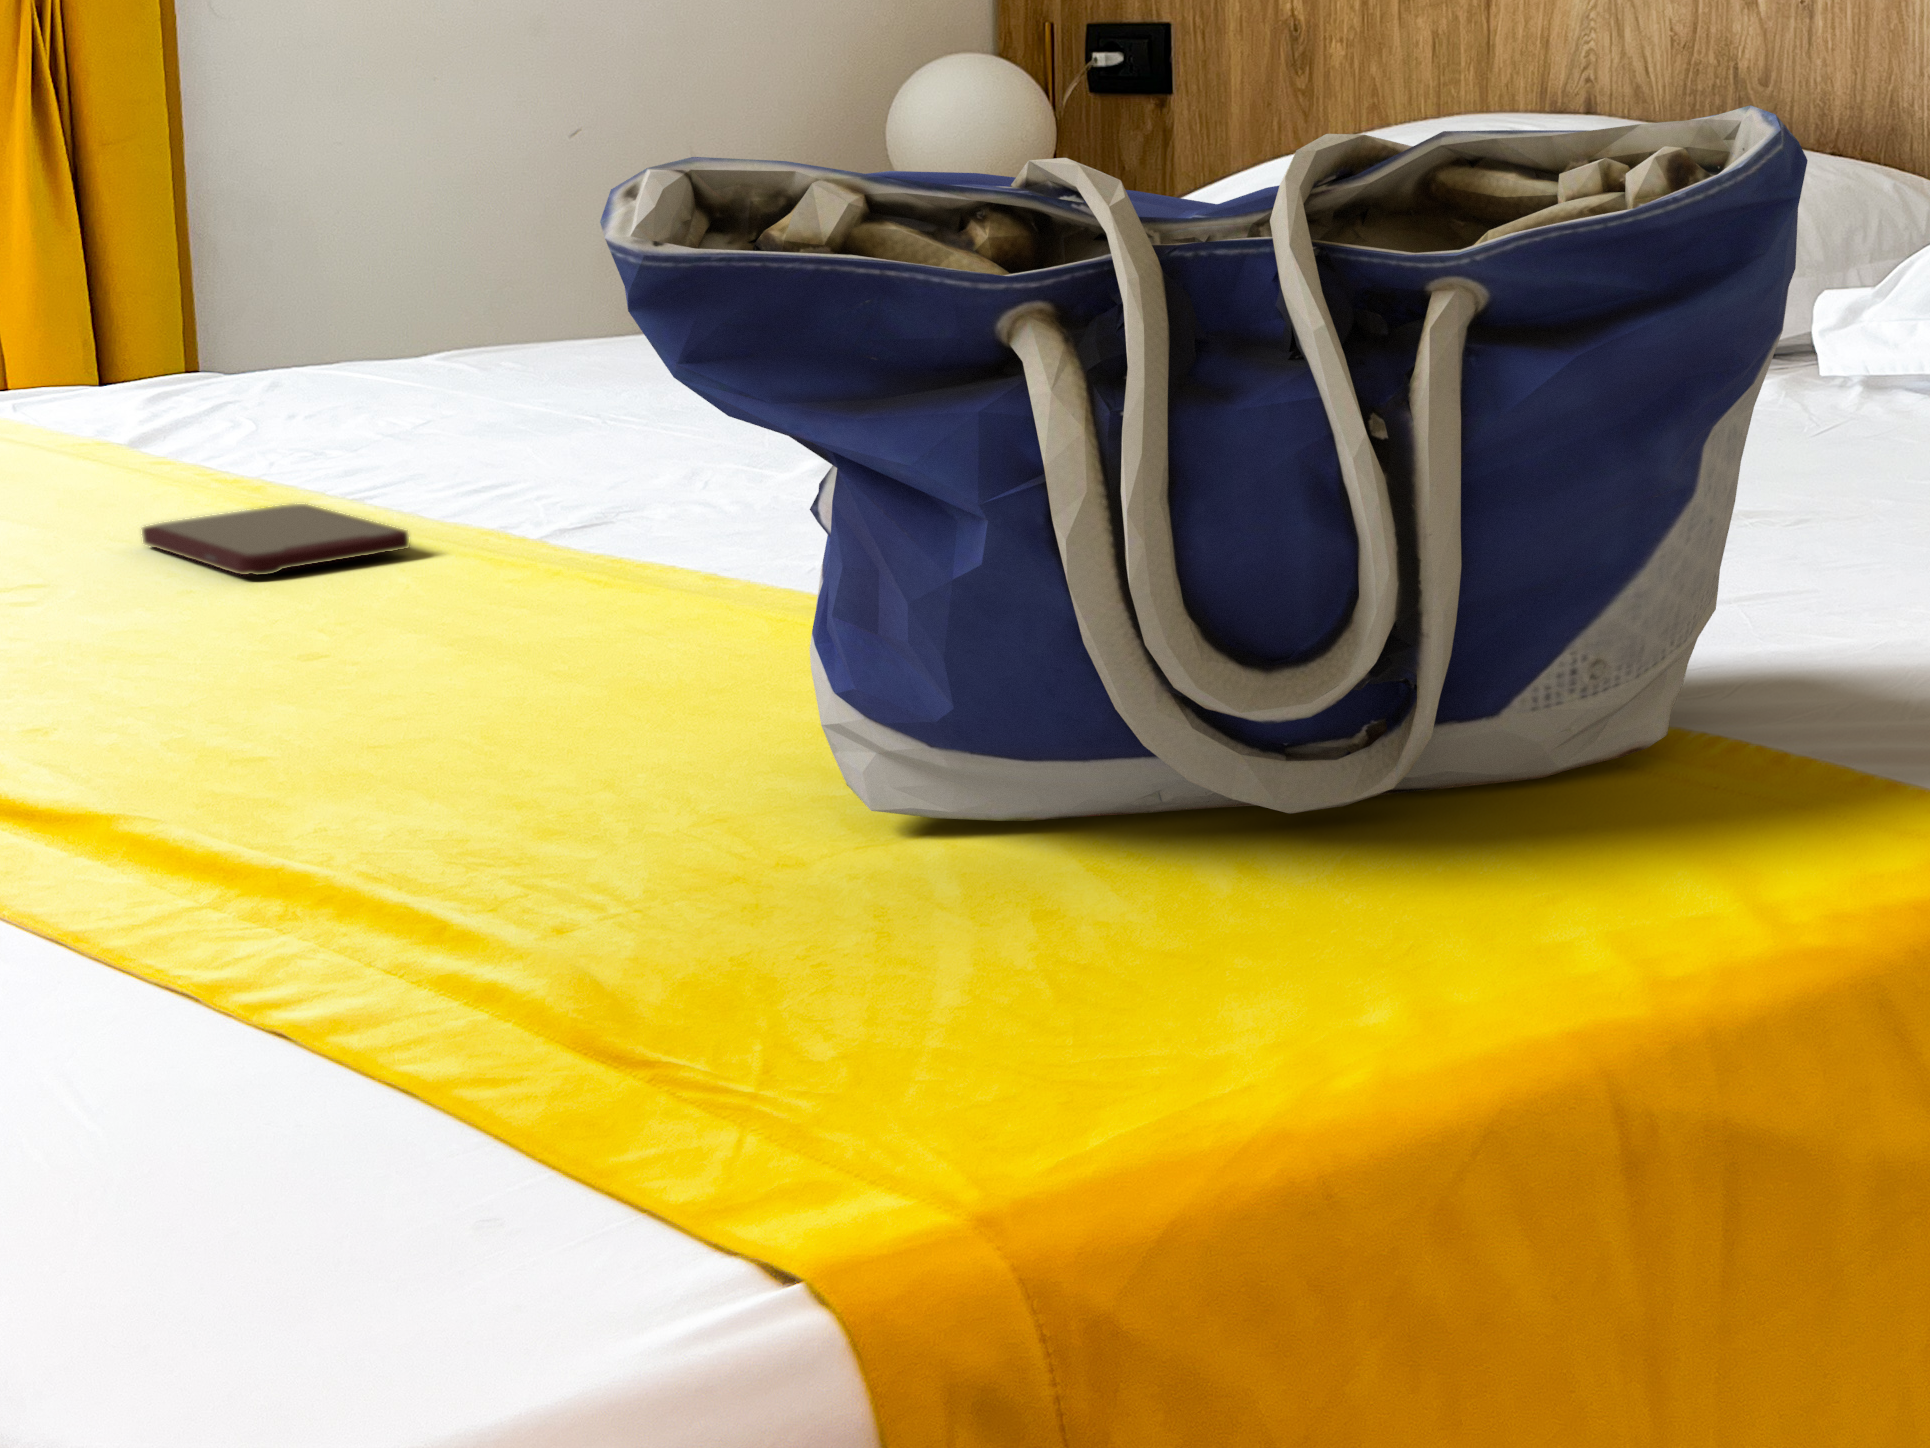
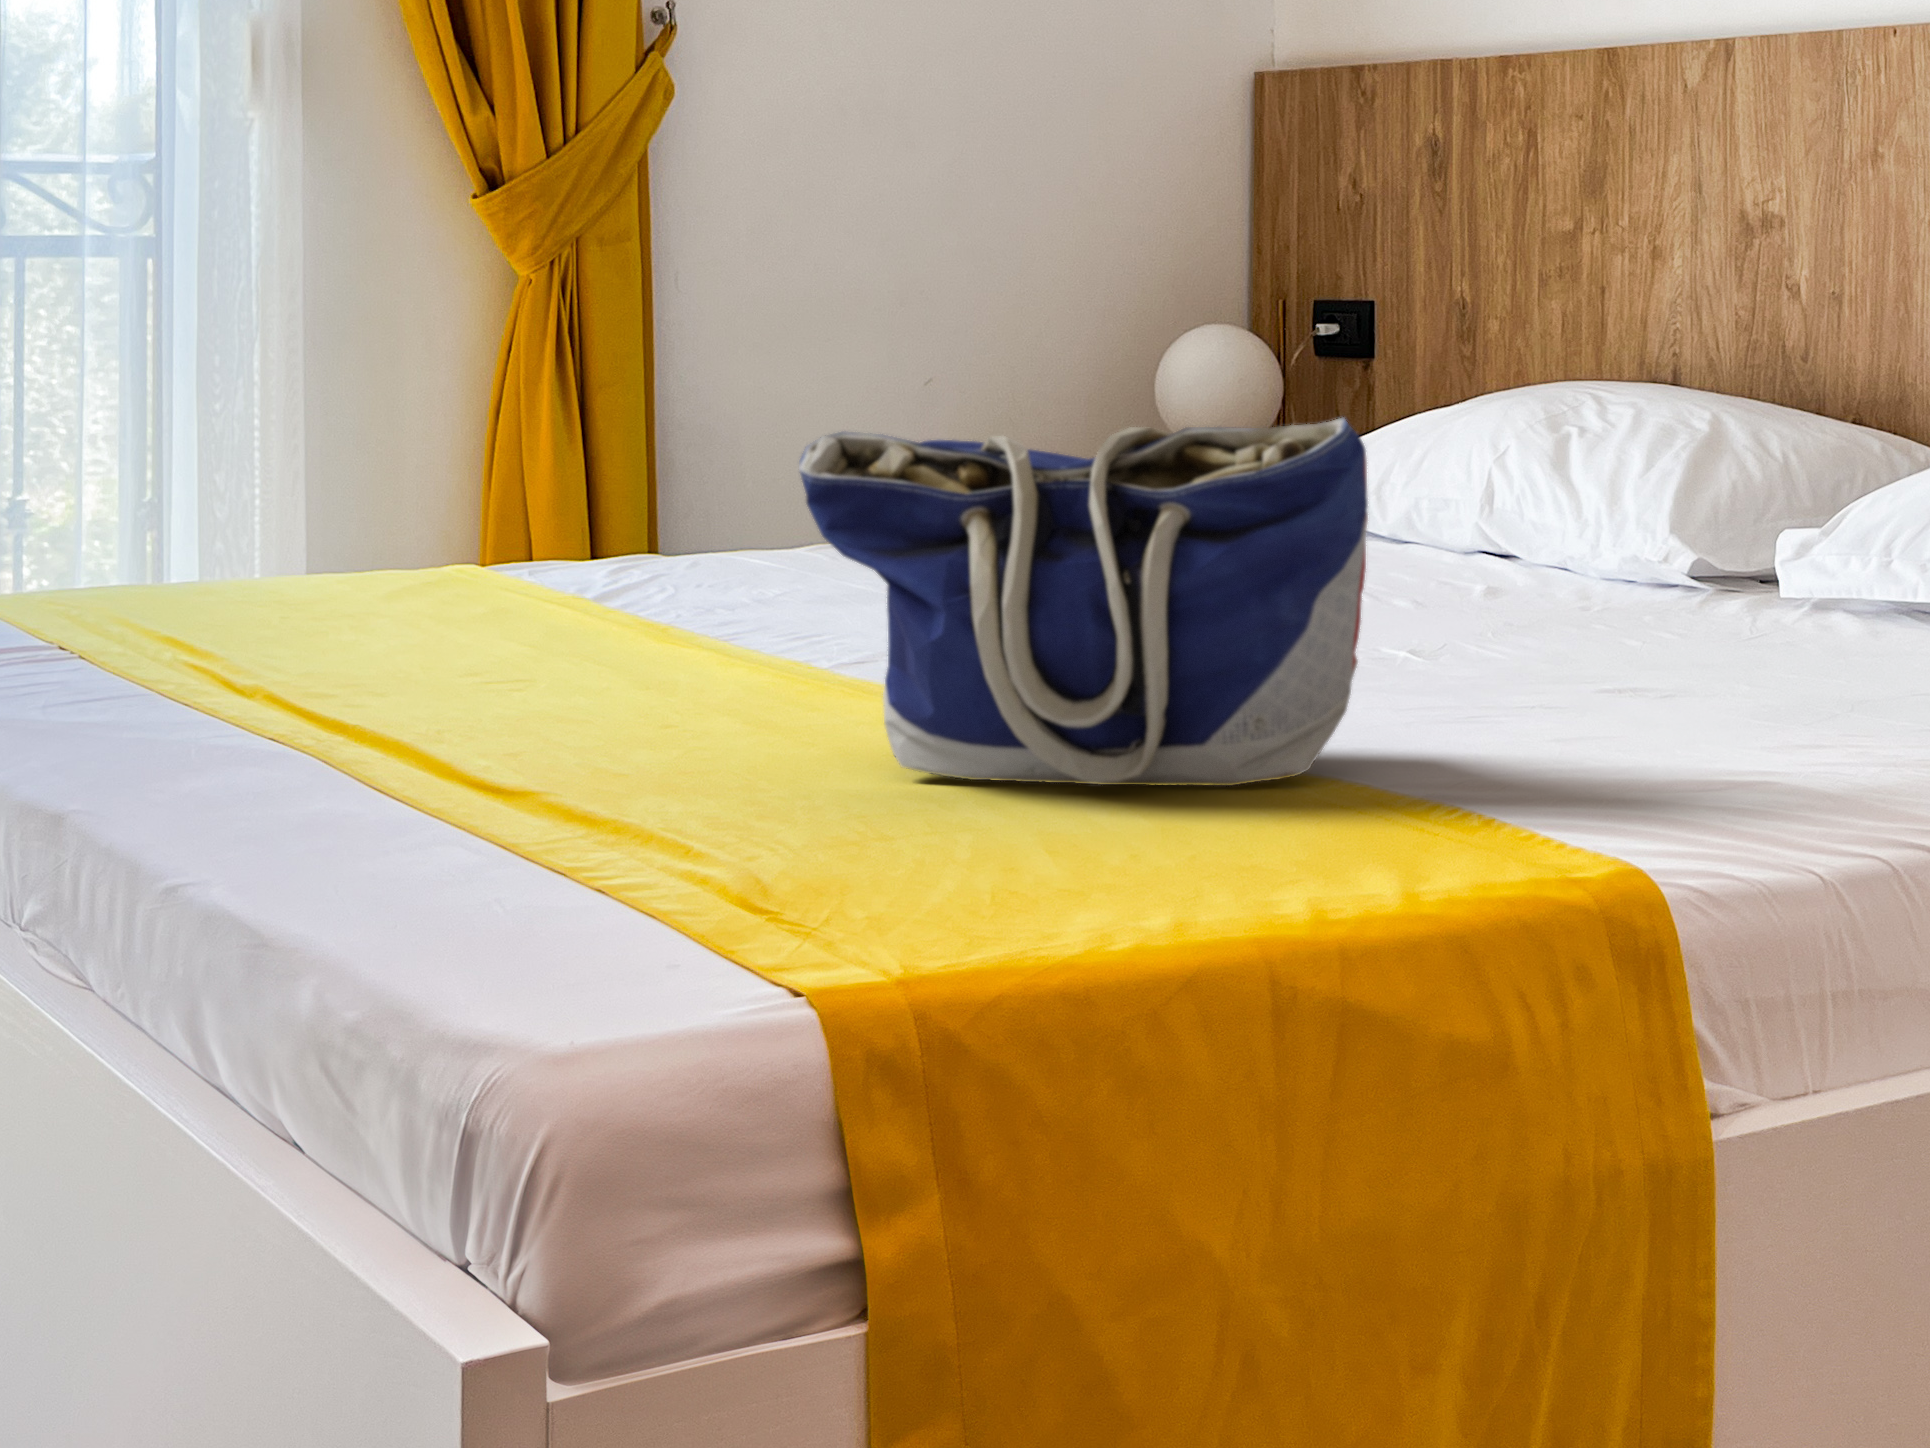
smartphone: present [142,504,409,575] -> none [609,629,743,664]

